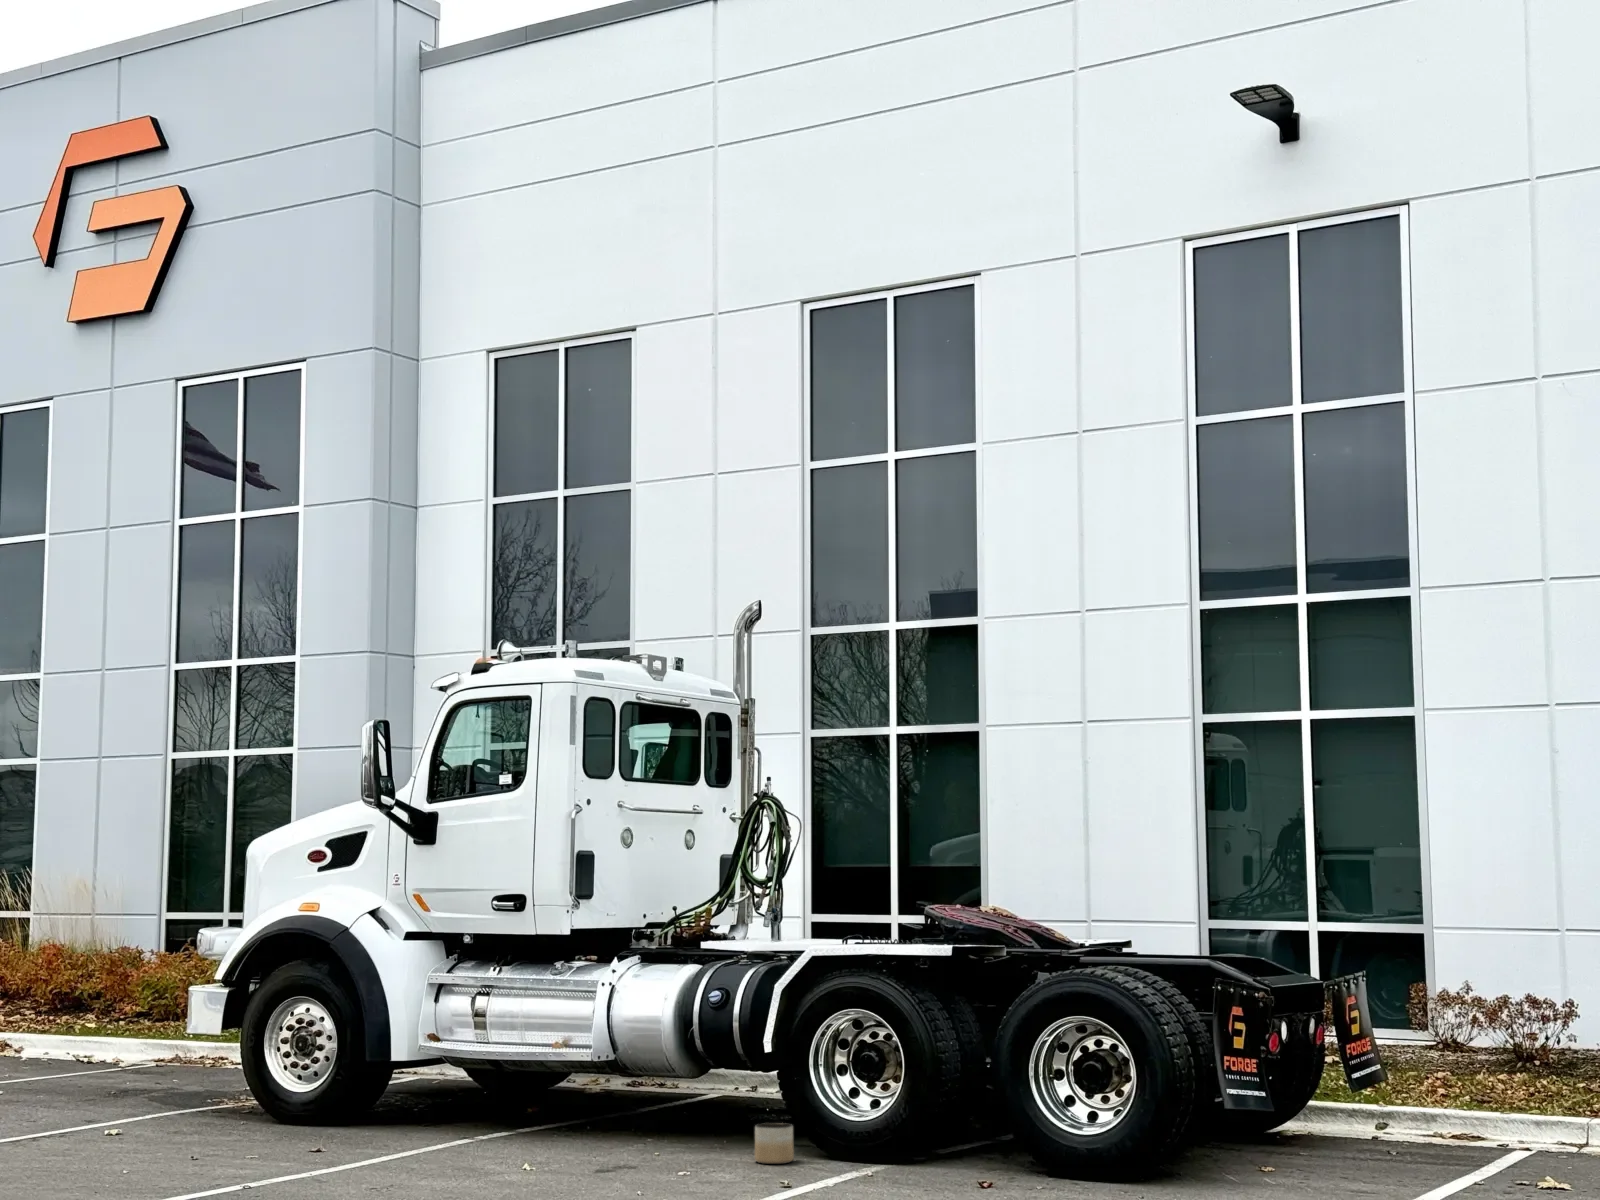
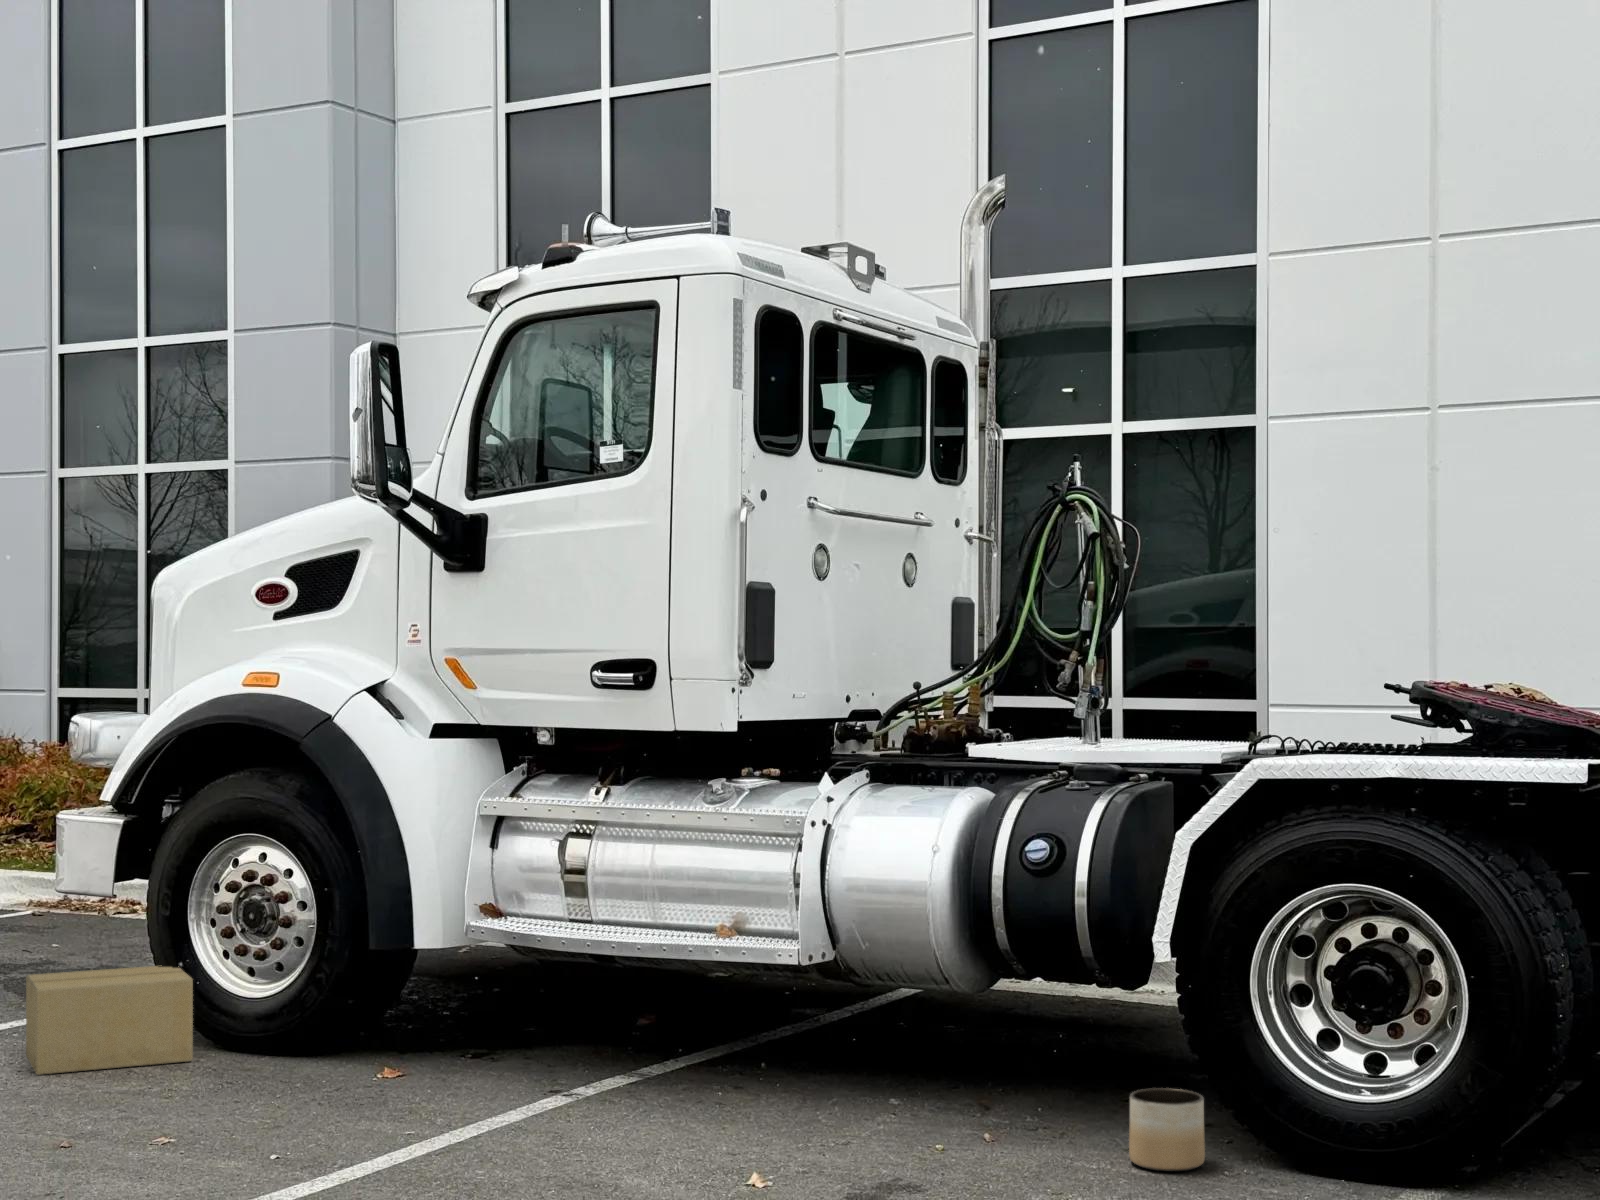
cardboard box: none [171,1073,266,1132] -> present [26,966,193,1075]

